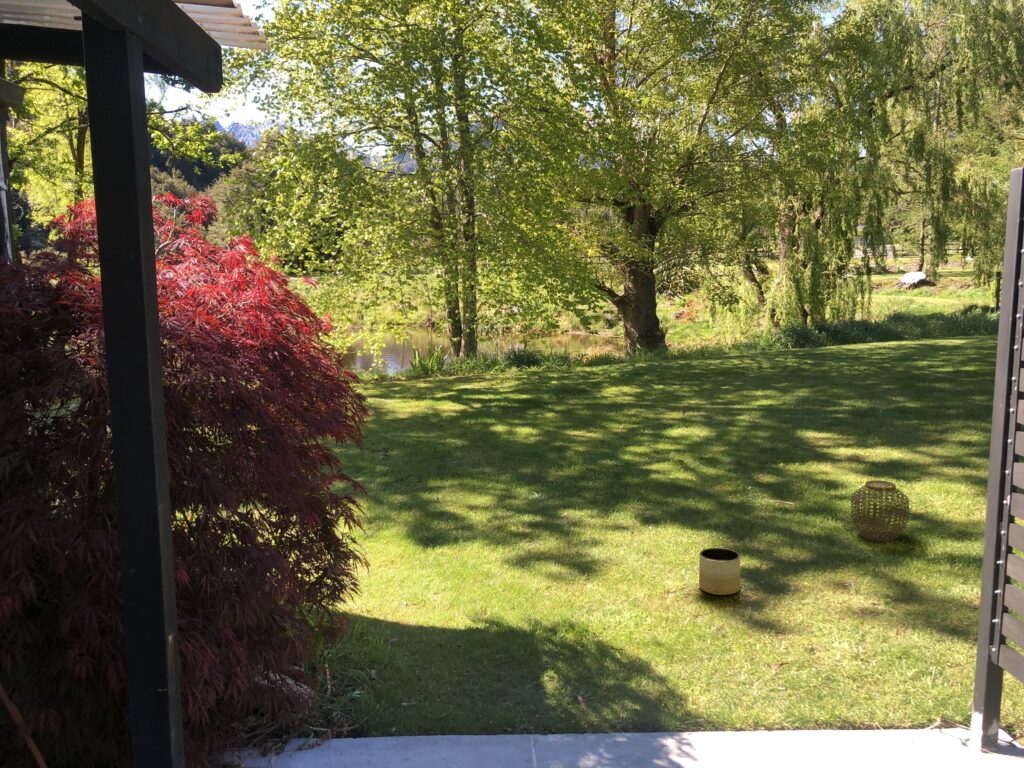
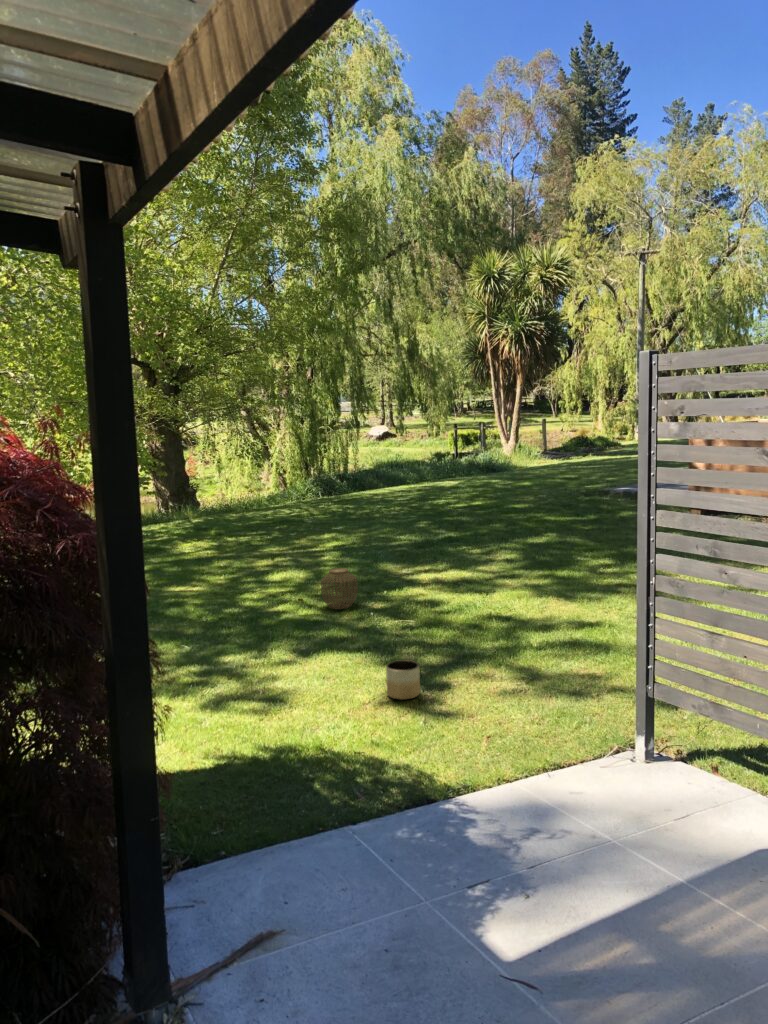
woven basket: present [851,480,909,541] -> present [321,568,358,609]

